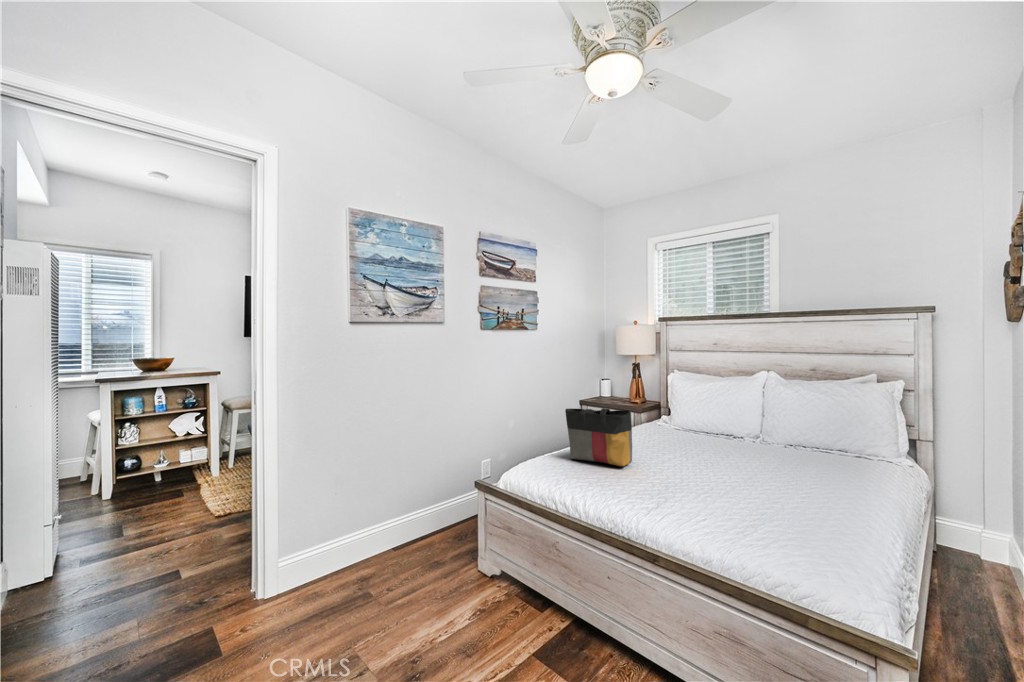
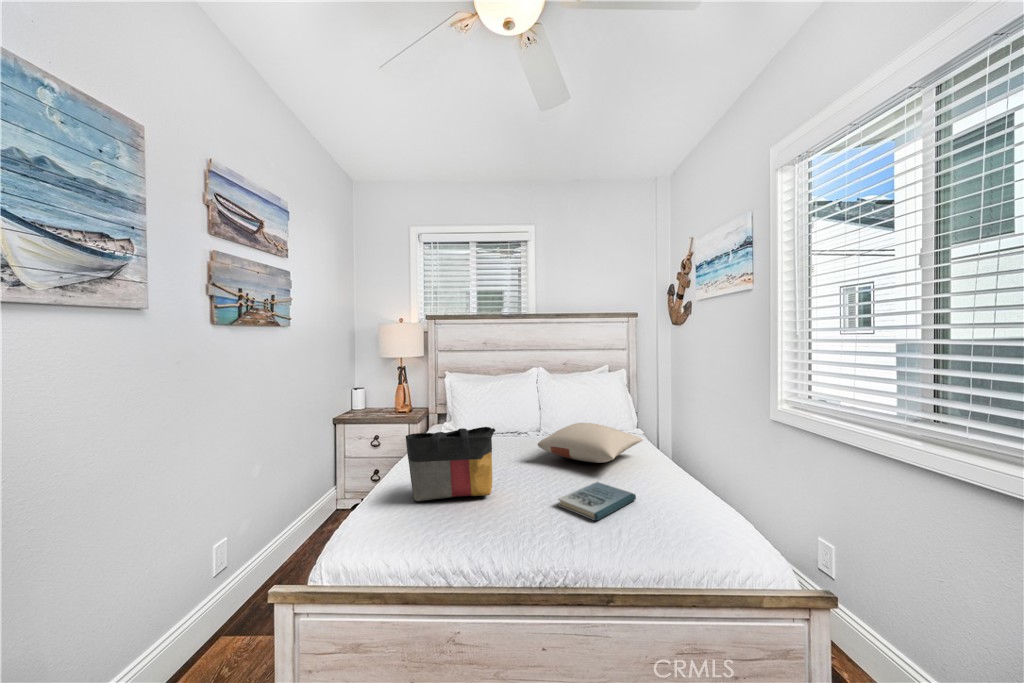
pillow: none [708,427,856,471] -> present [538,423,643,463]
book: none [672,481,761,505] -> present [558,482,636,521]

